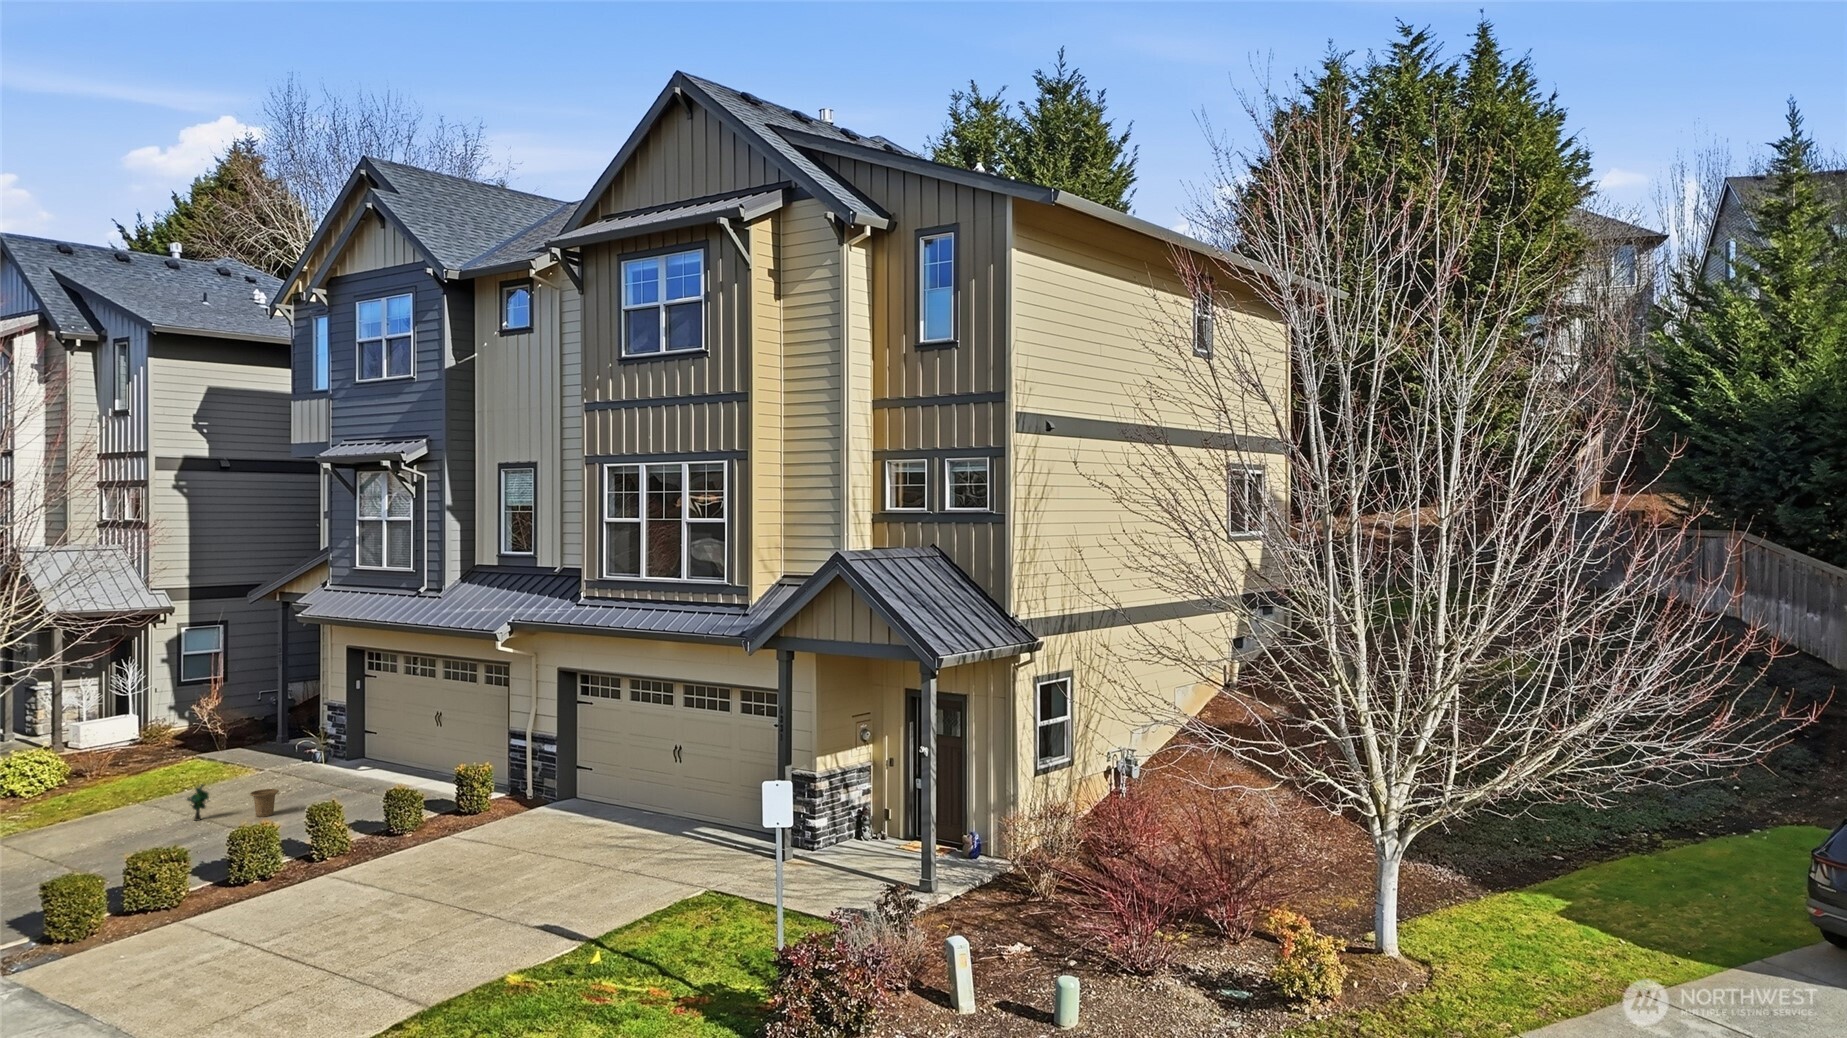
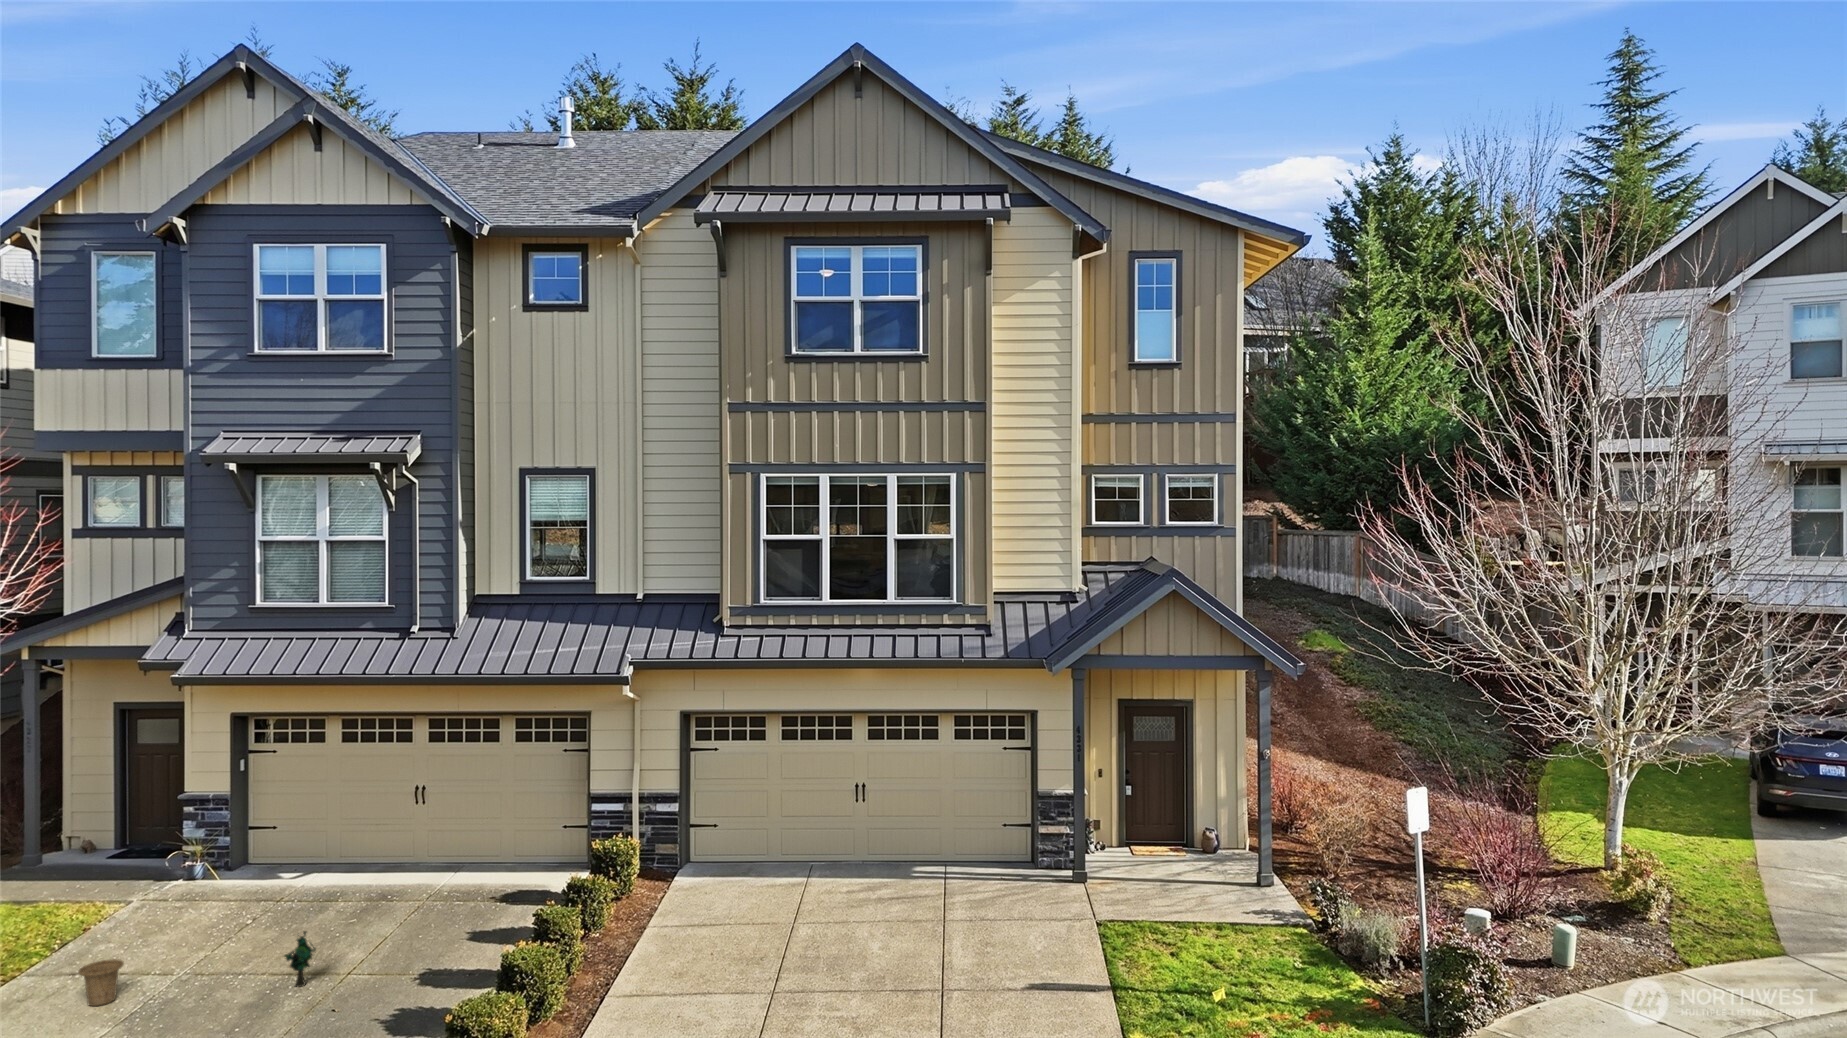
basket: present [250,789,279,817] -> present [78,959,124,1006]

